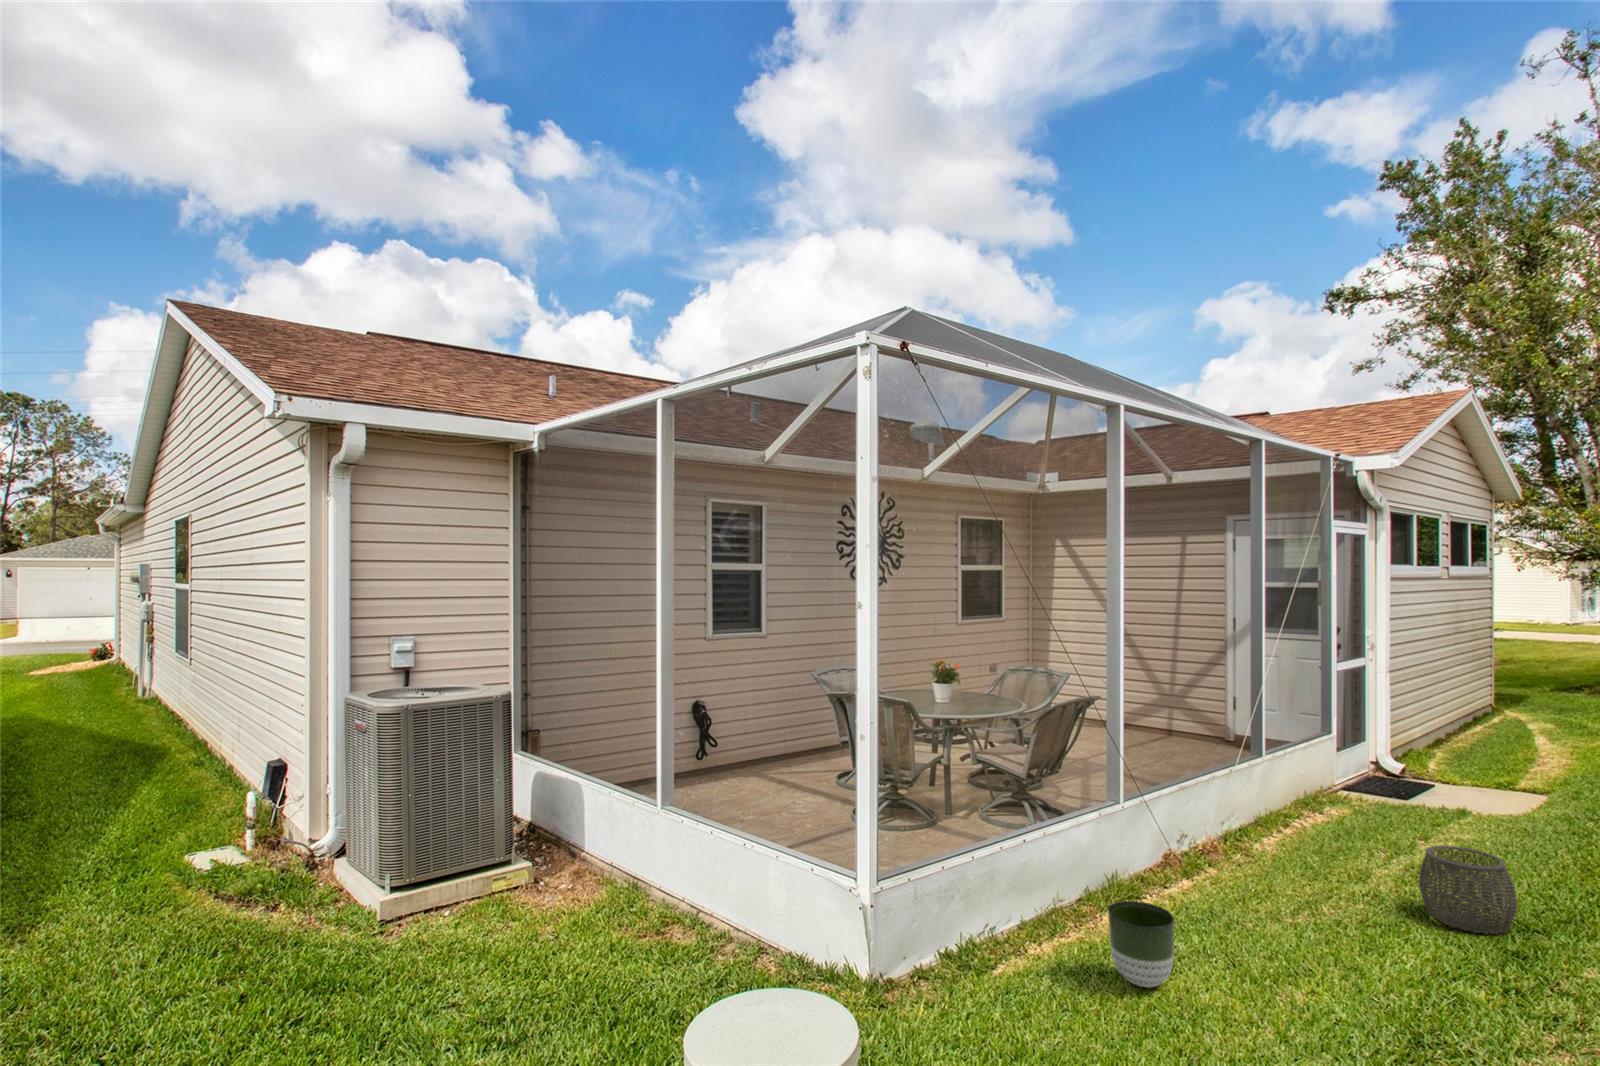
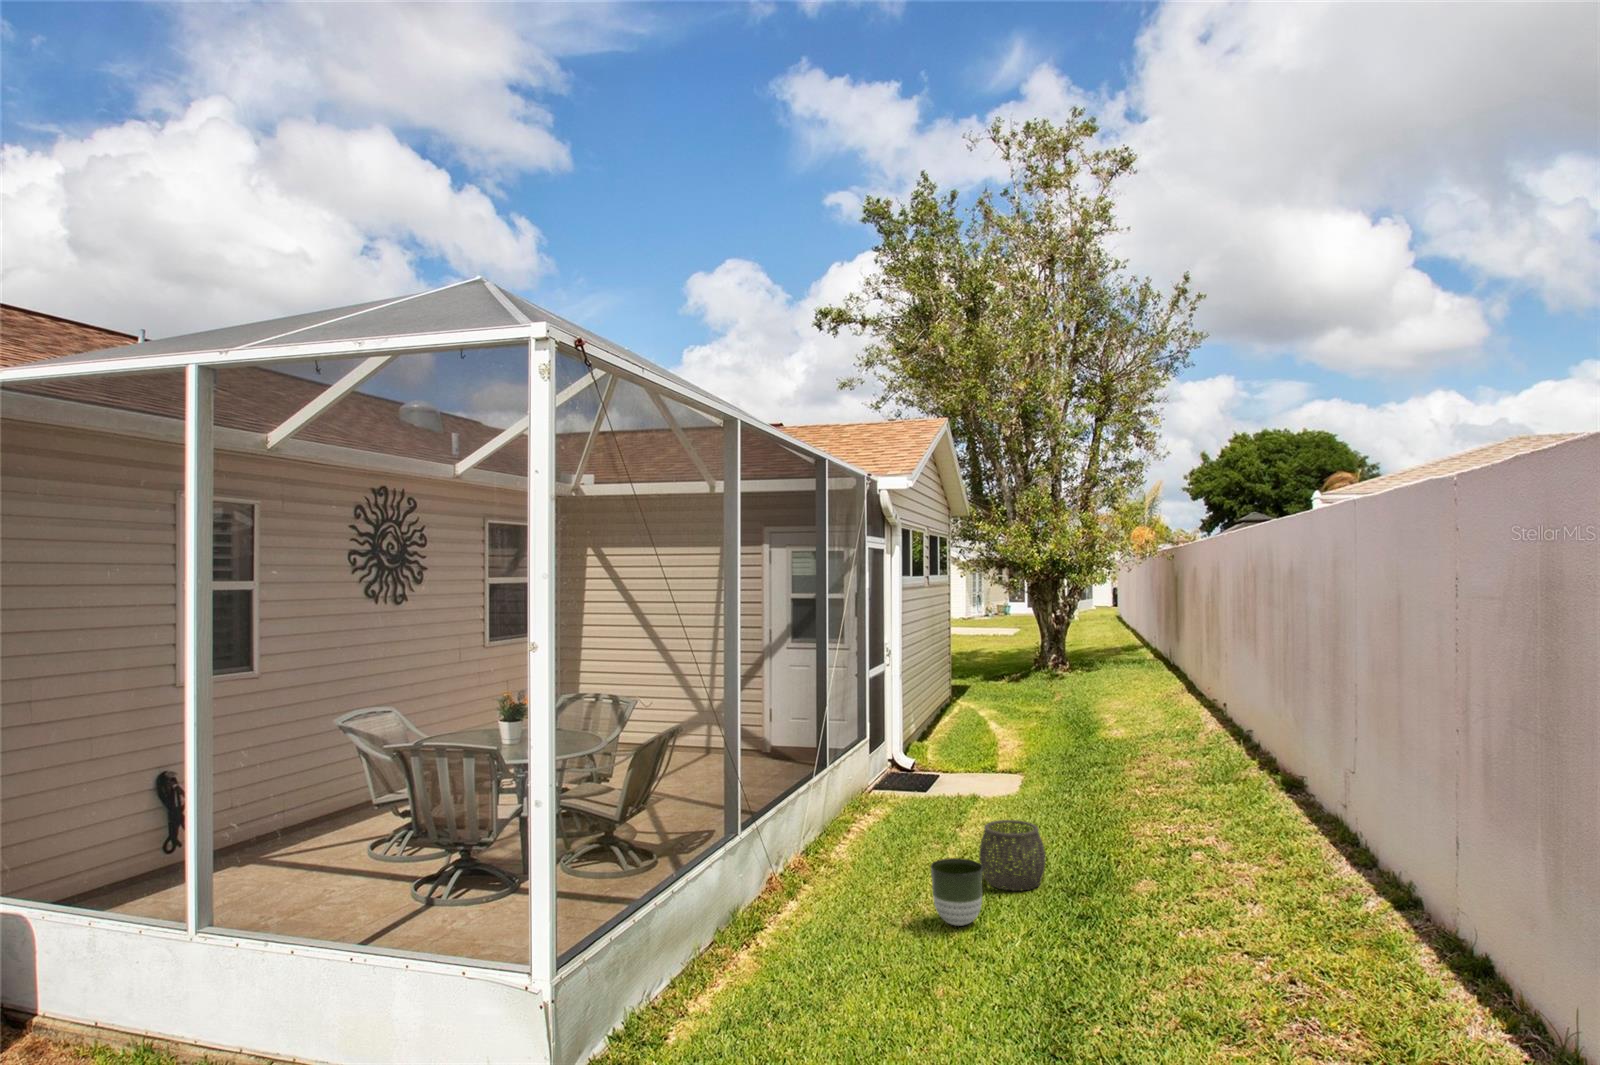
planter: present [1108,901,1174,988] -> present [931,858,983,926]

